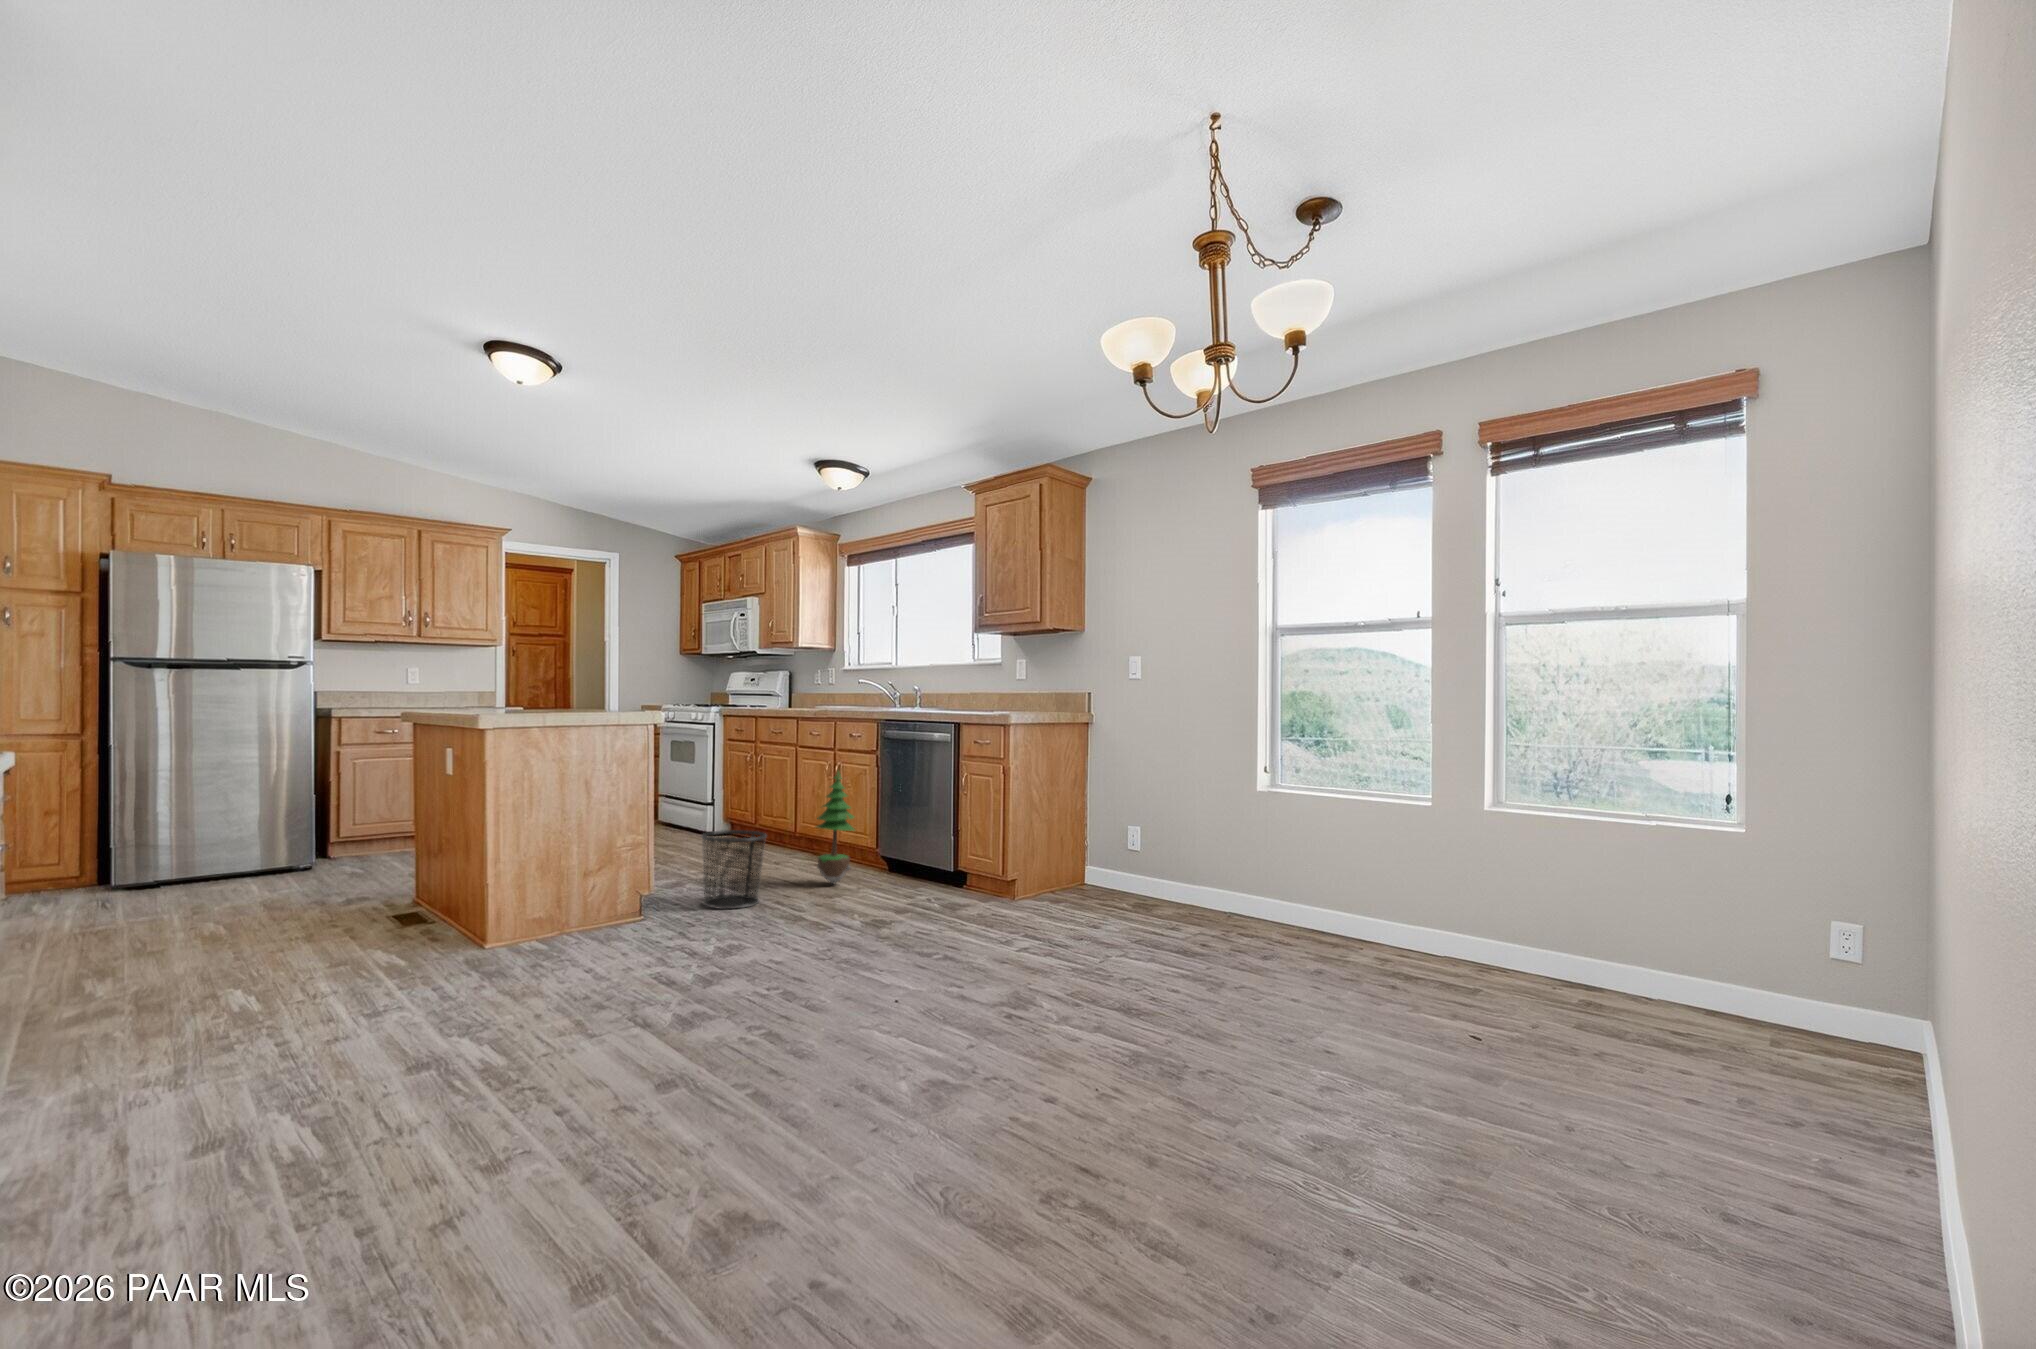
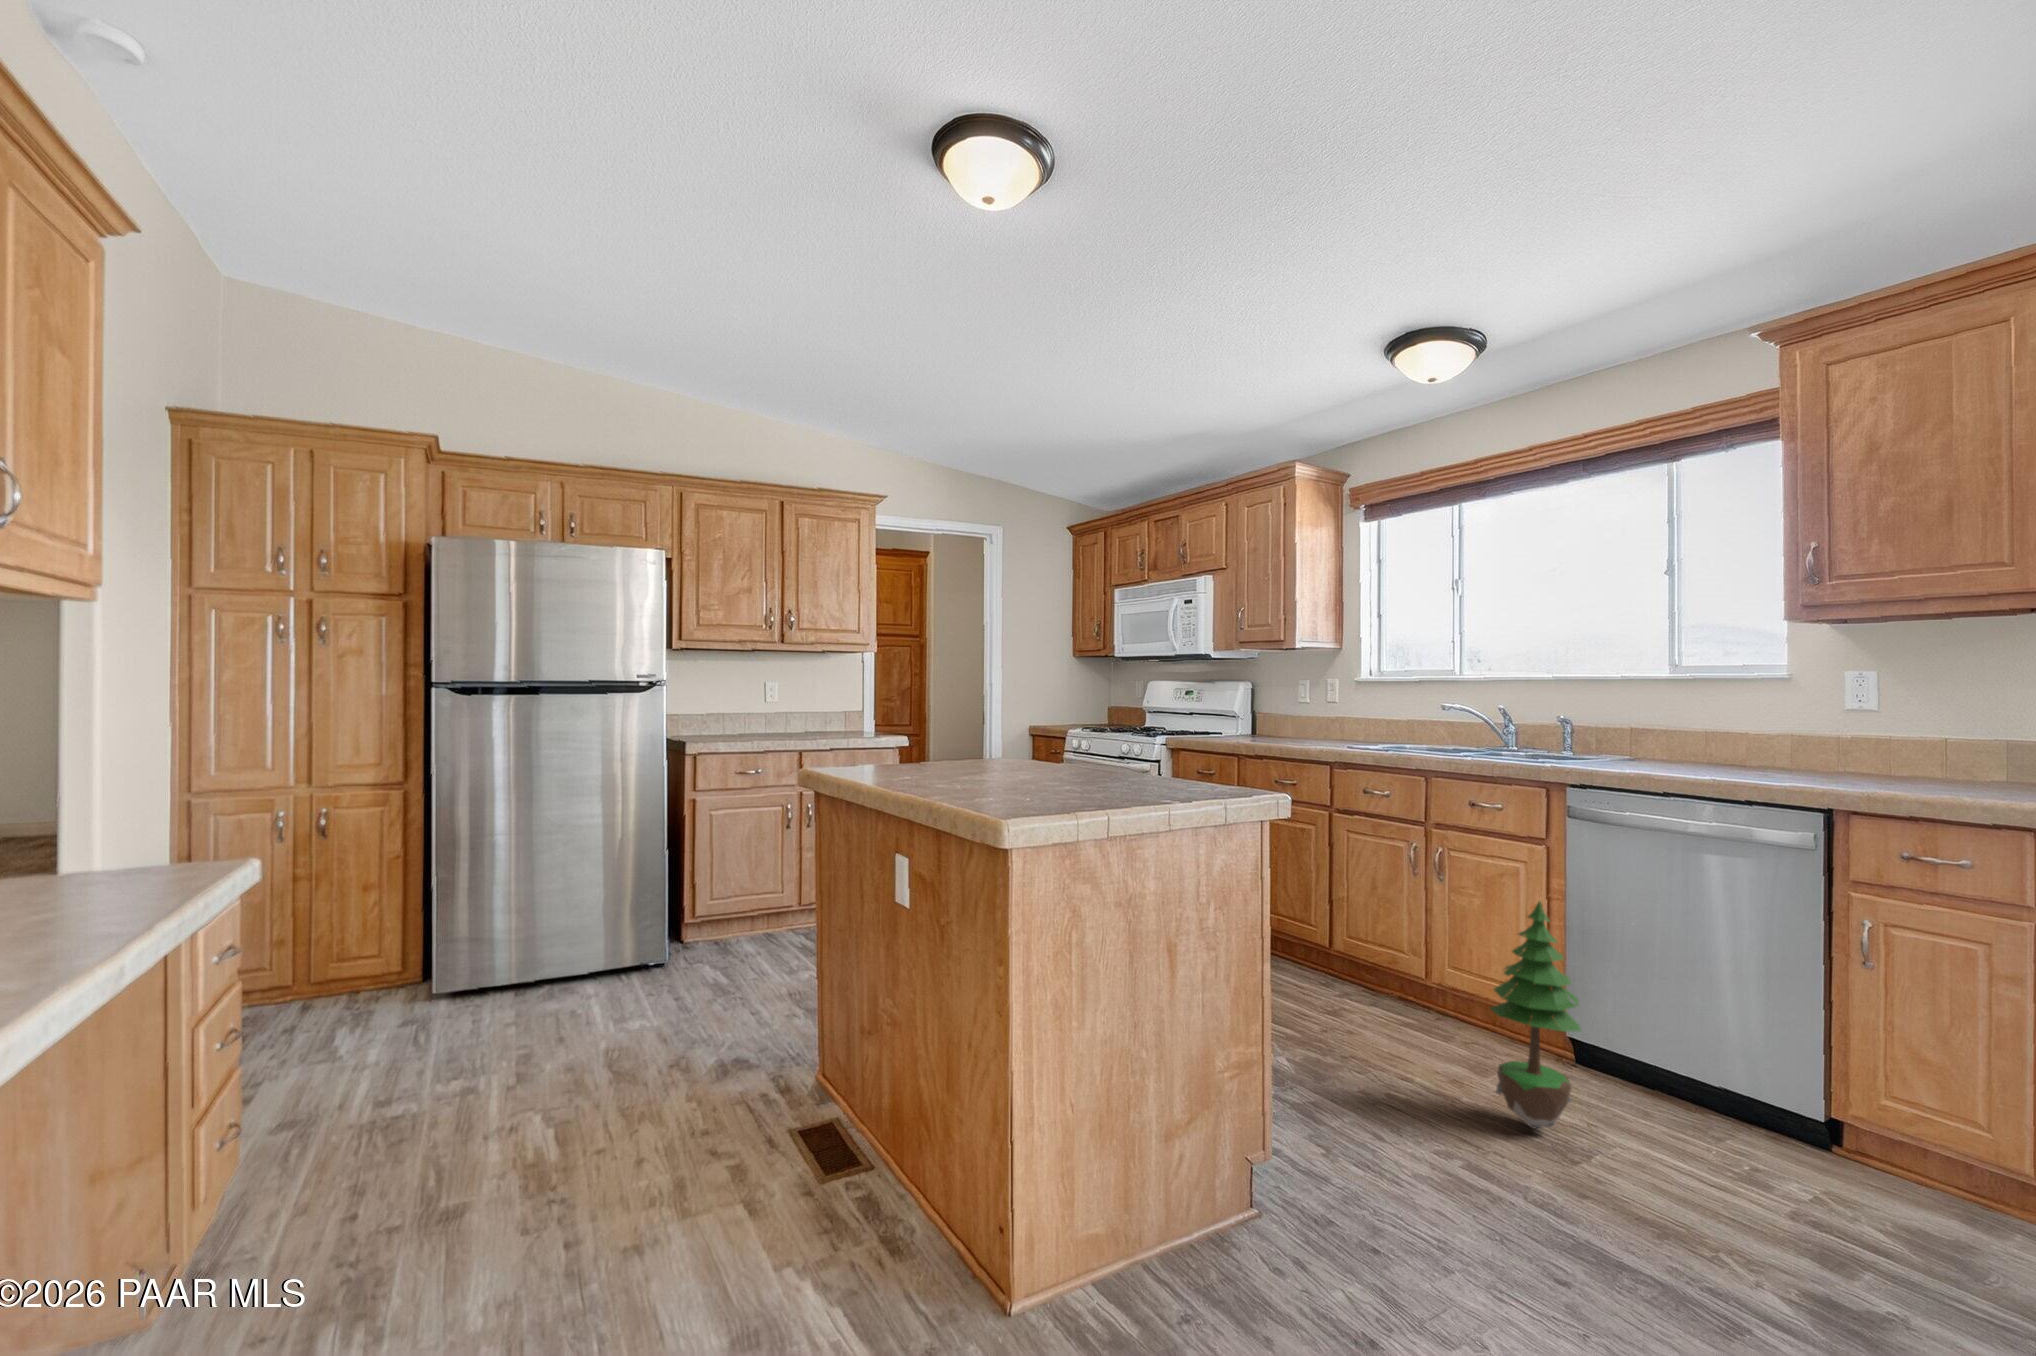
waste bin: present [701,830,767,909] -> none [1320,1023,1460,1217]

